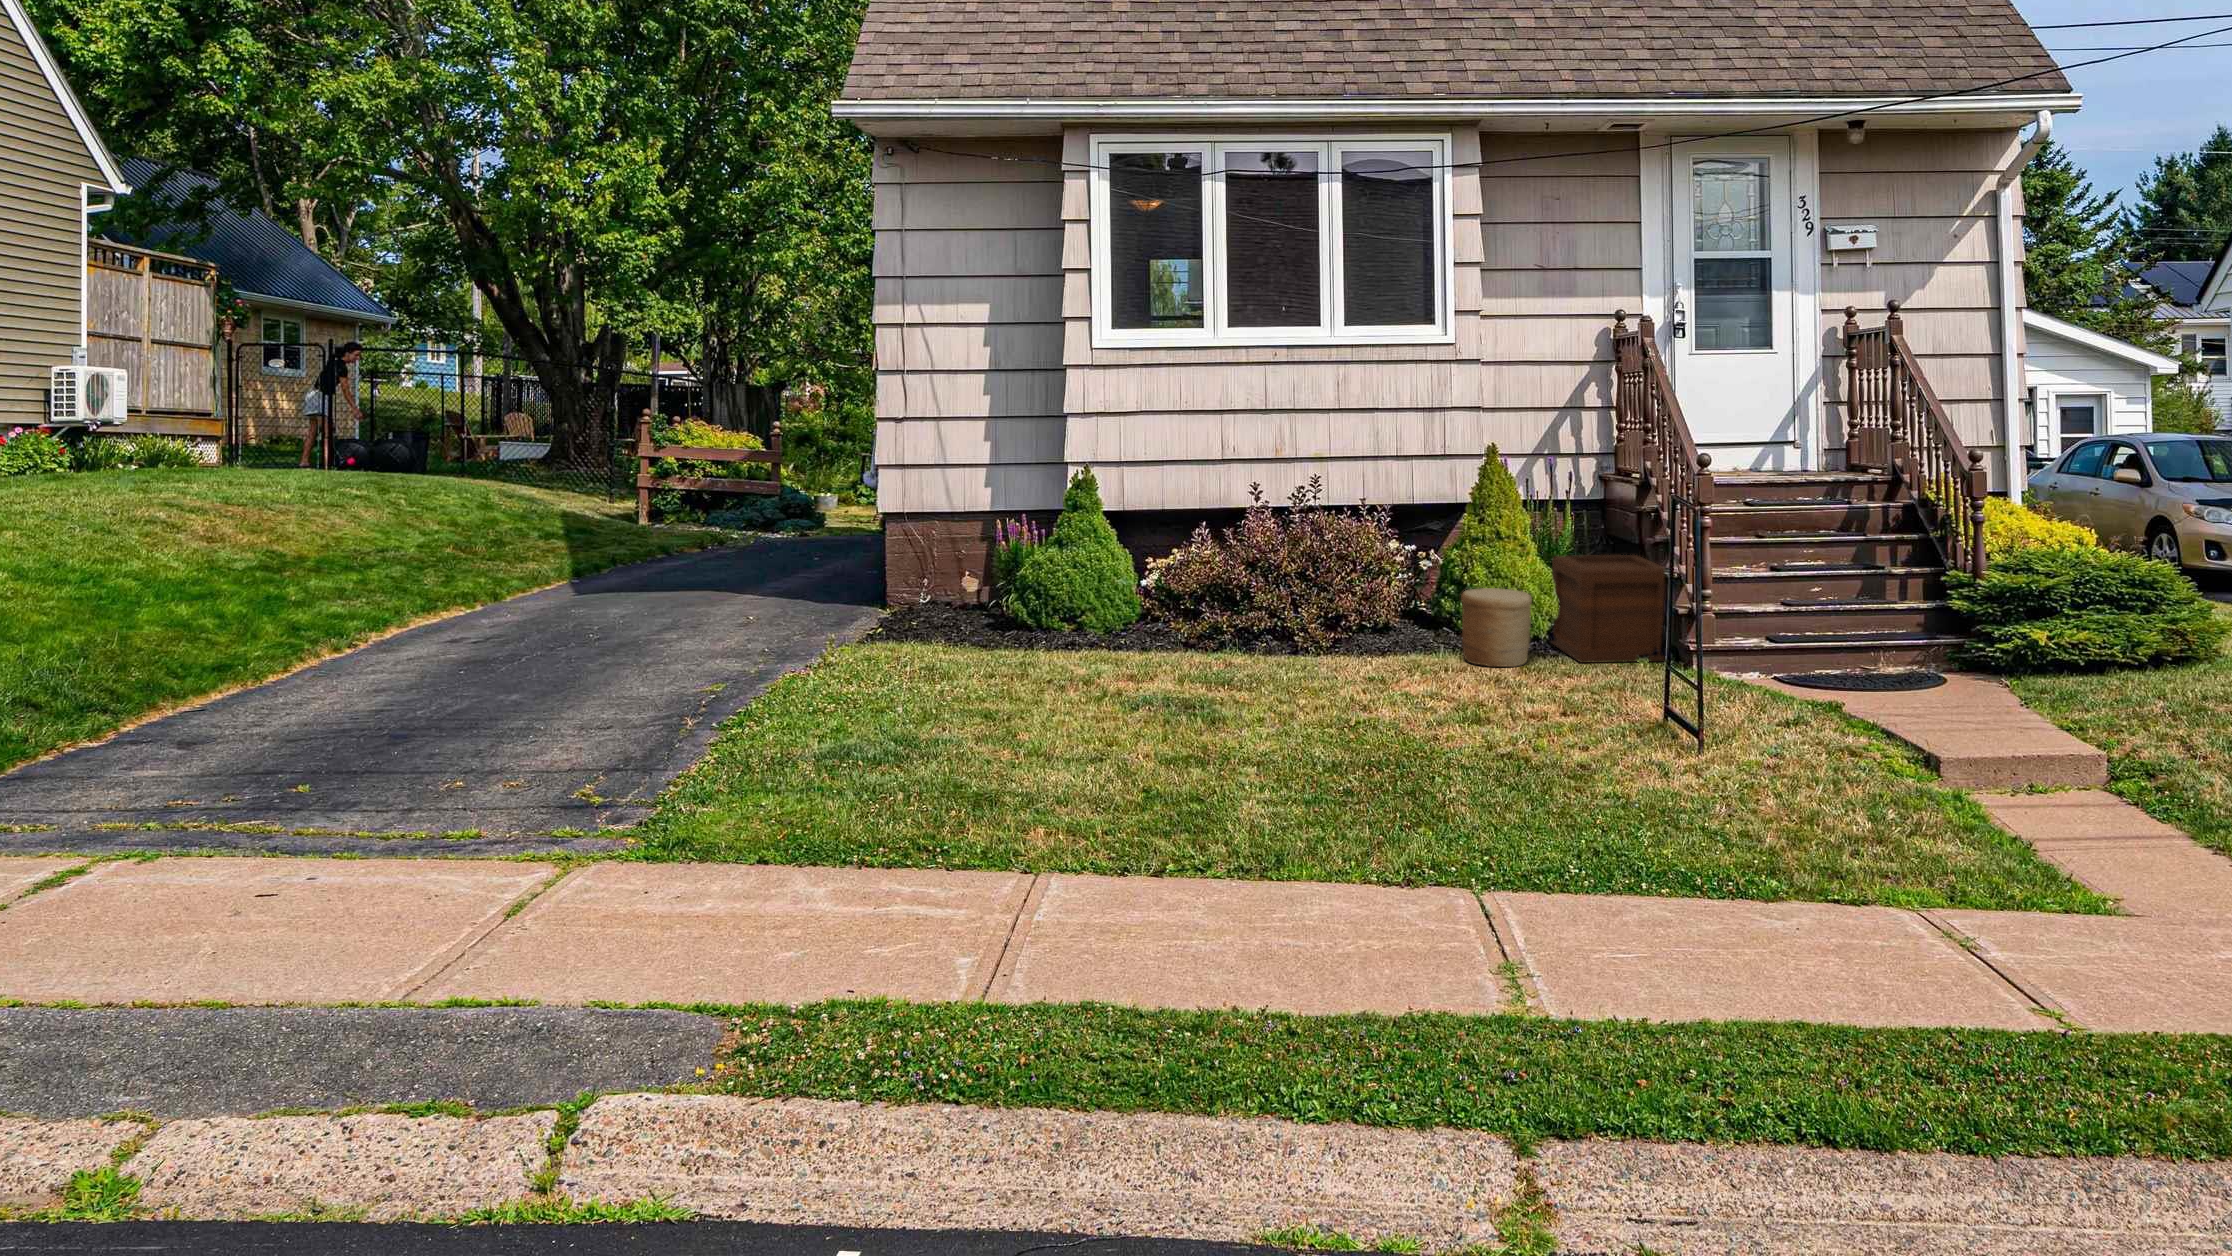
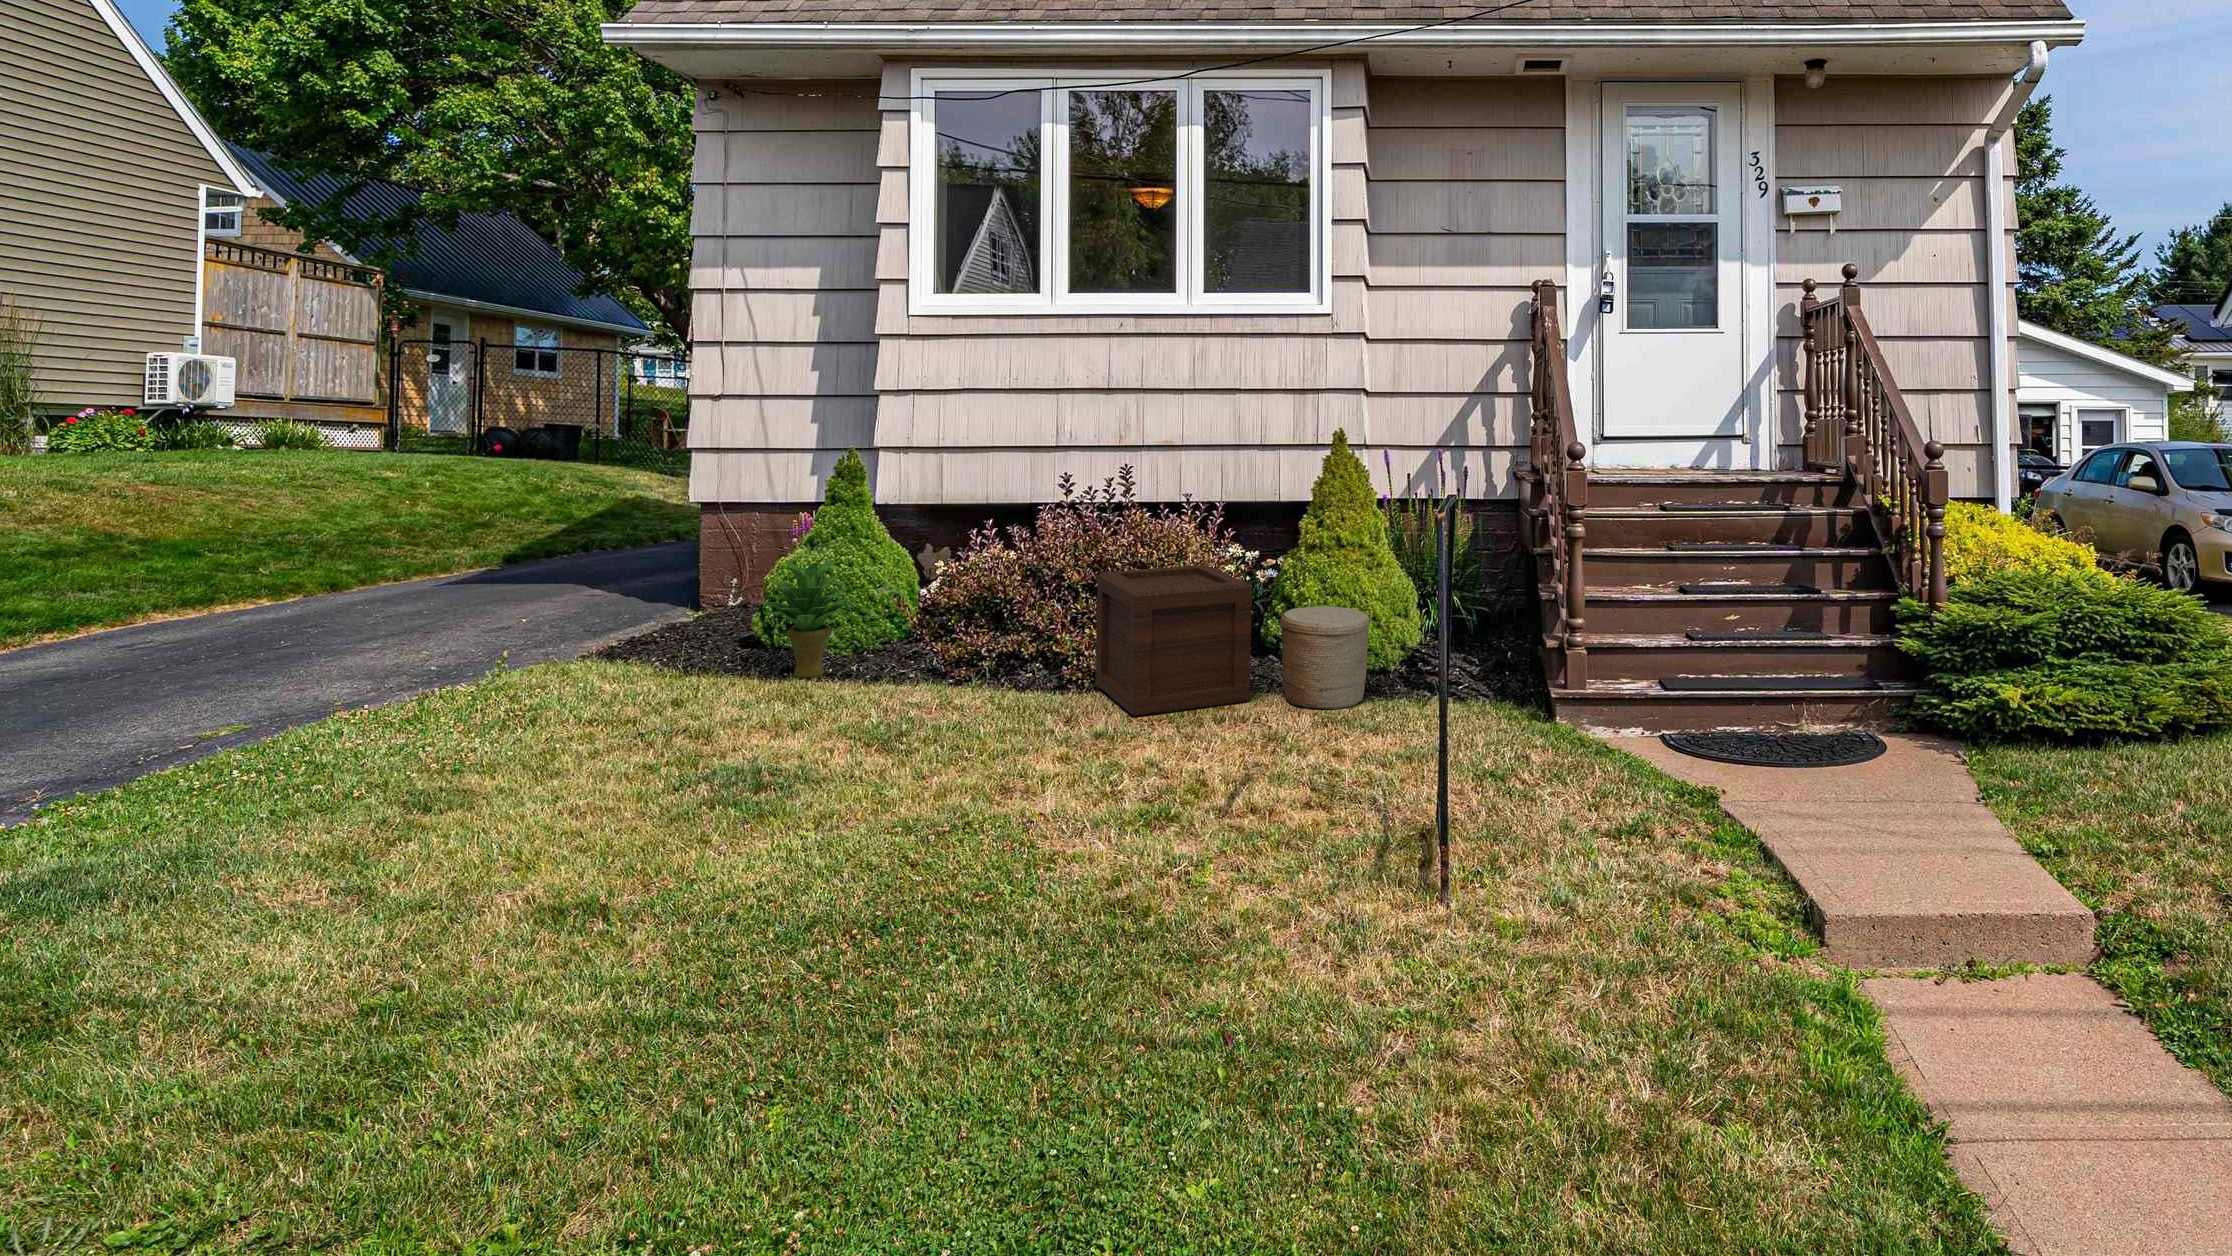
wooden crate: present [1552,555,1664,663] -> present [1095,565,1252,717]
potted plant: none [1029,559,1100,655] -> present [759,560,855,677]

